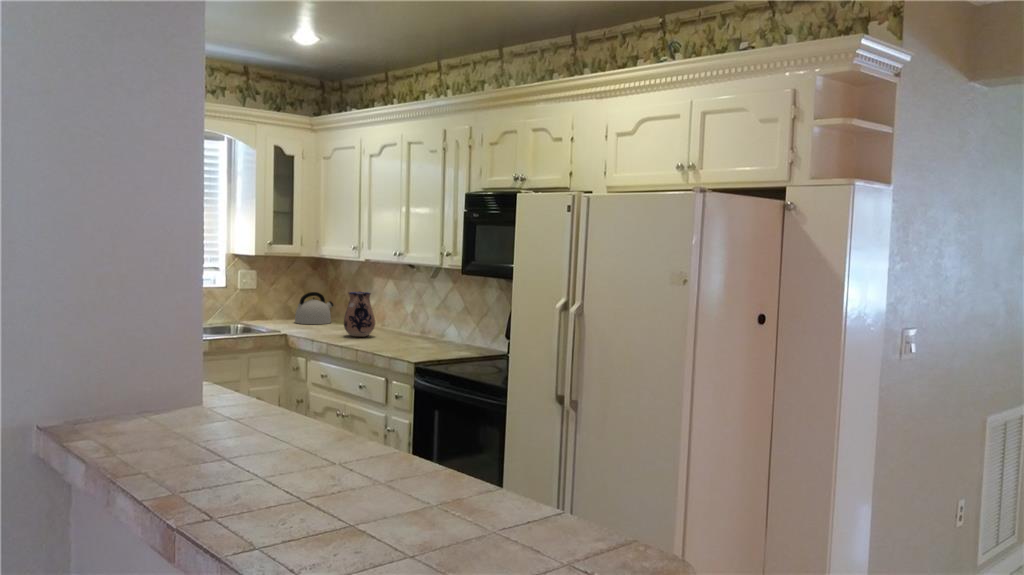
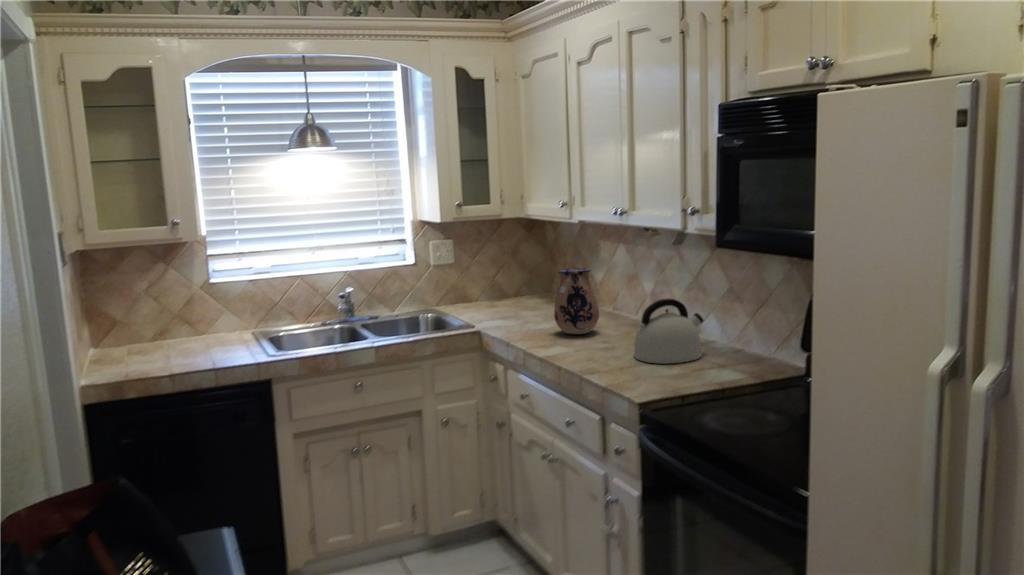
kettle: present [295,292,333,324] -> present [634,299,703,363]

